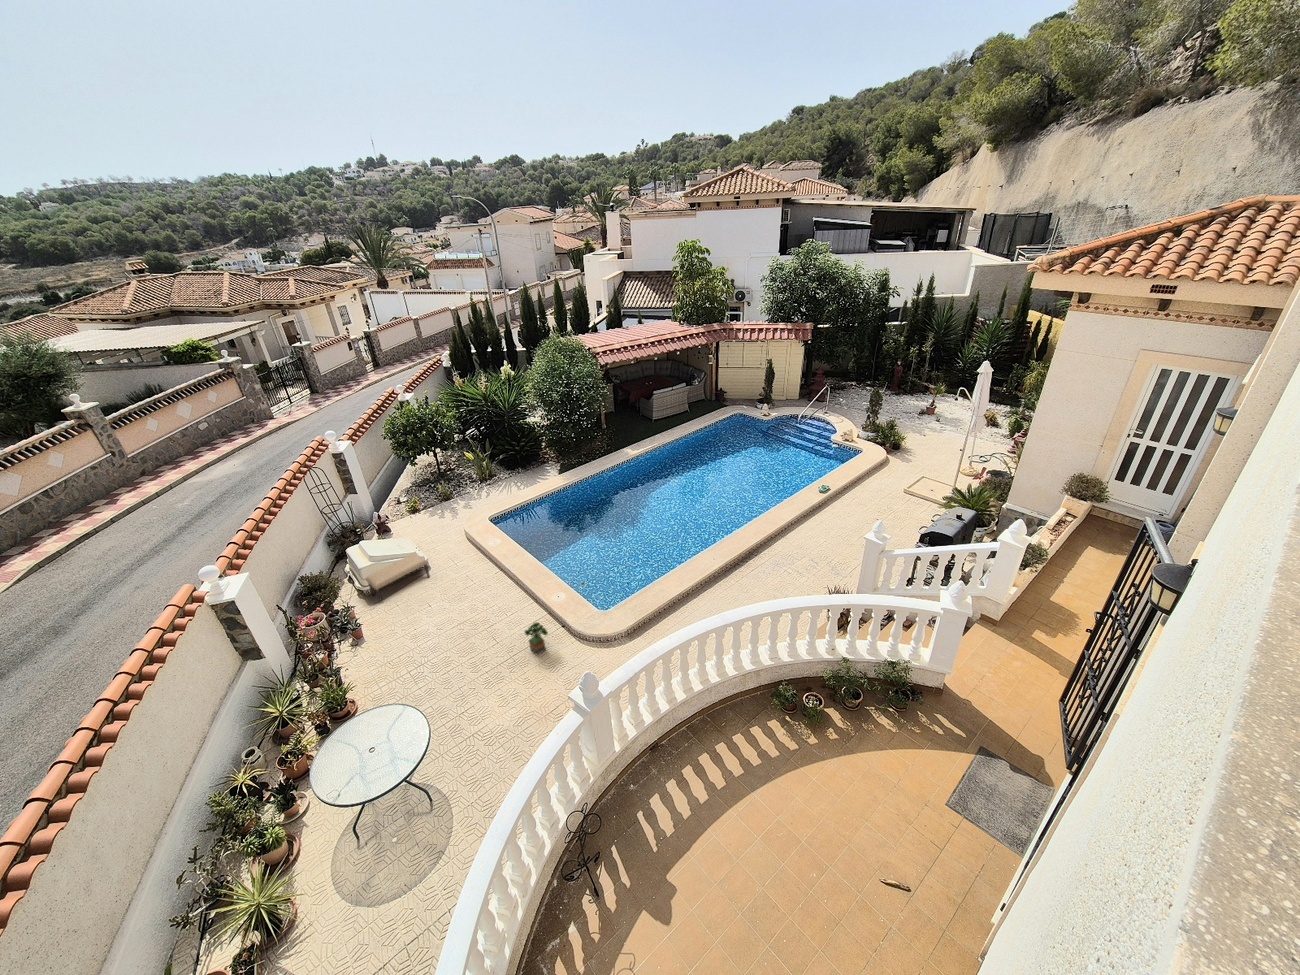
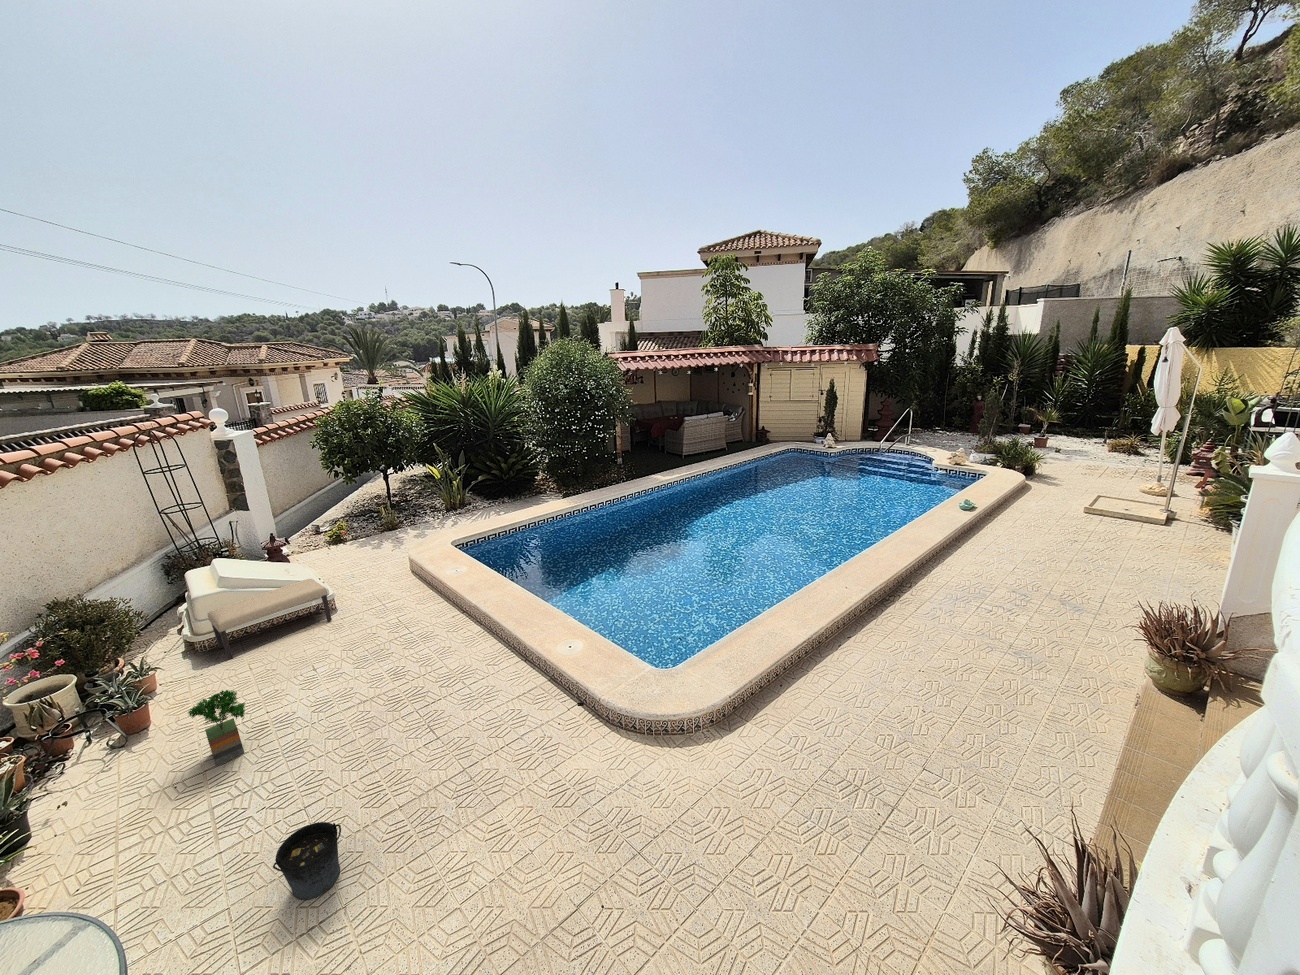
potted tree: present [525,623,548,655] -> present [188,690,245,765]
bucket: none [450,691,474,719] -> present [273,822,341,900]

